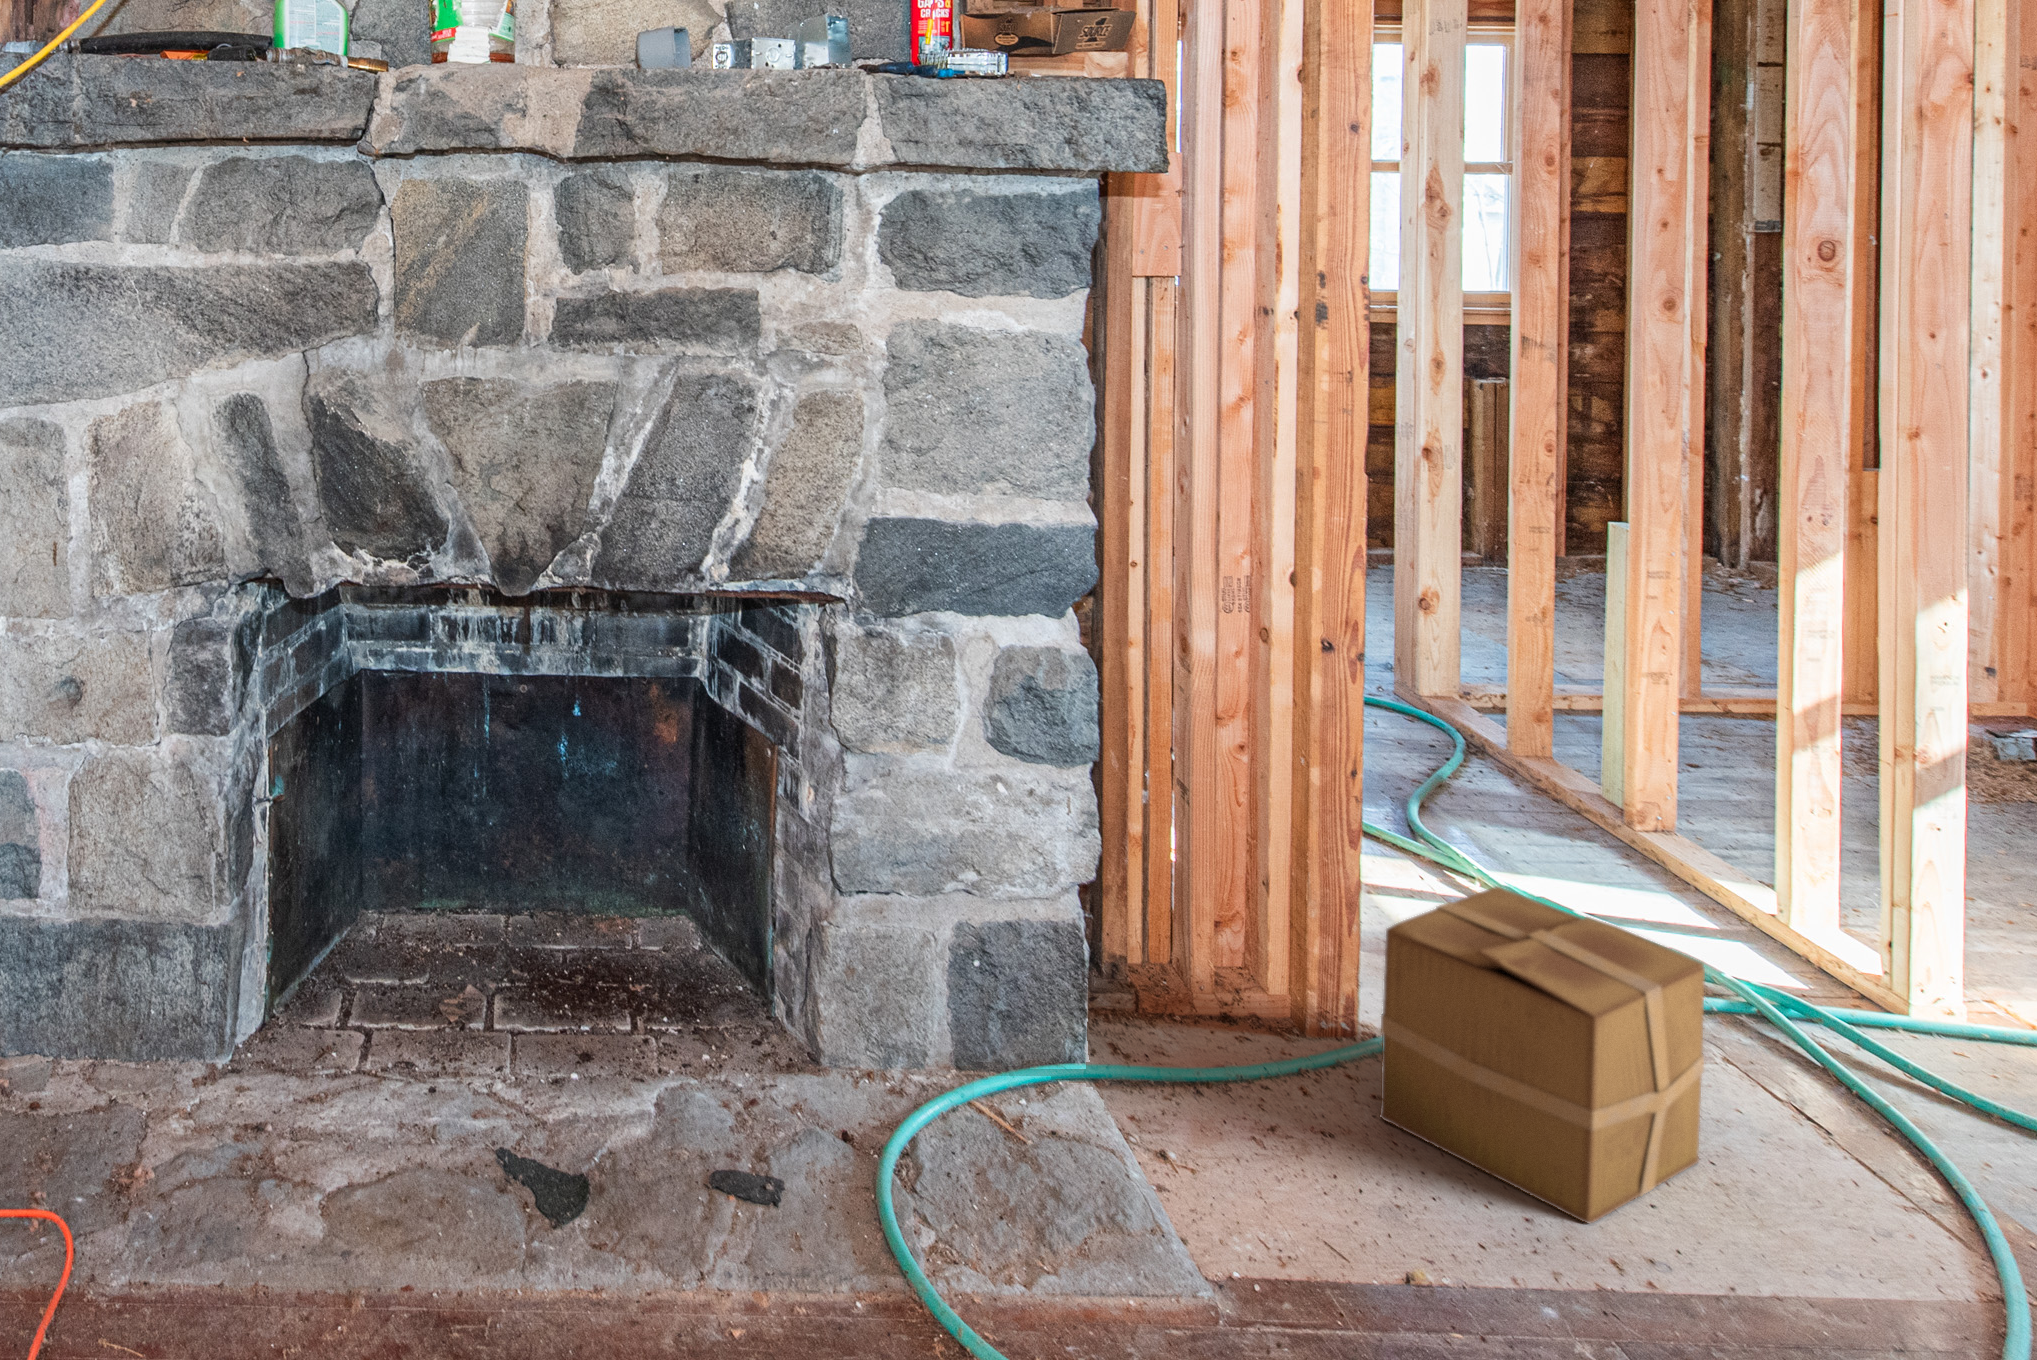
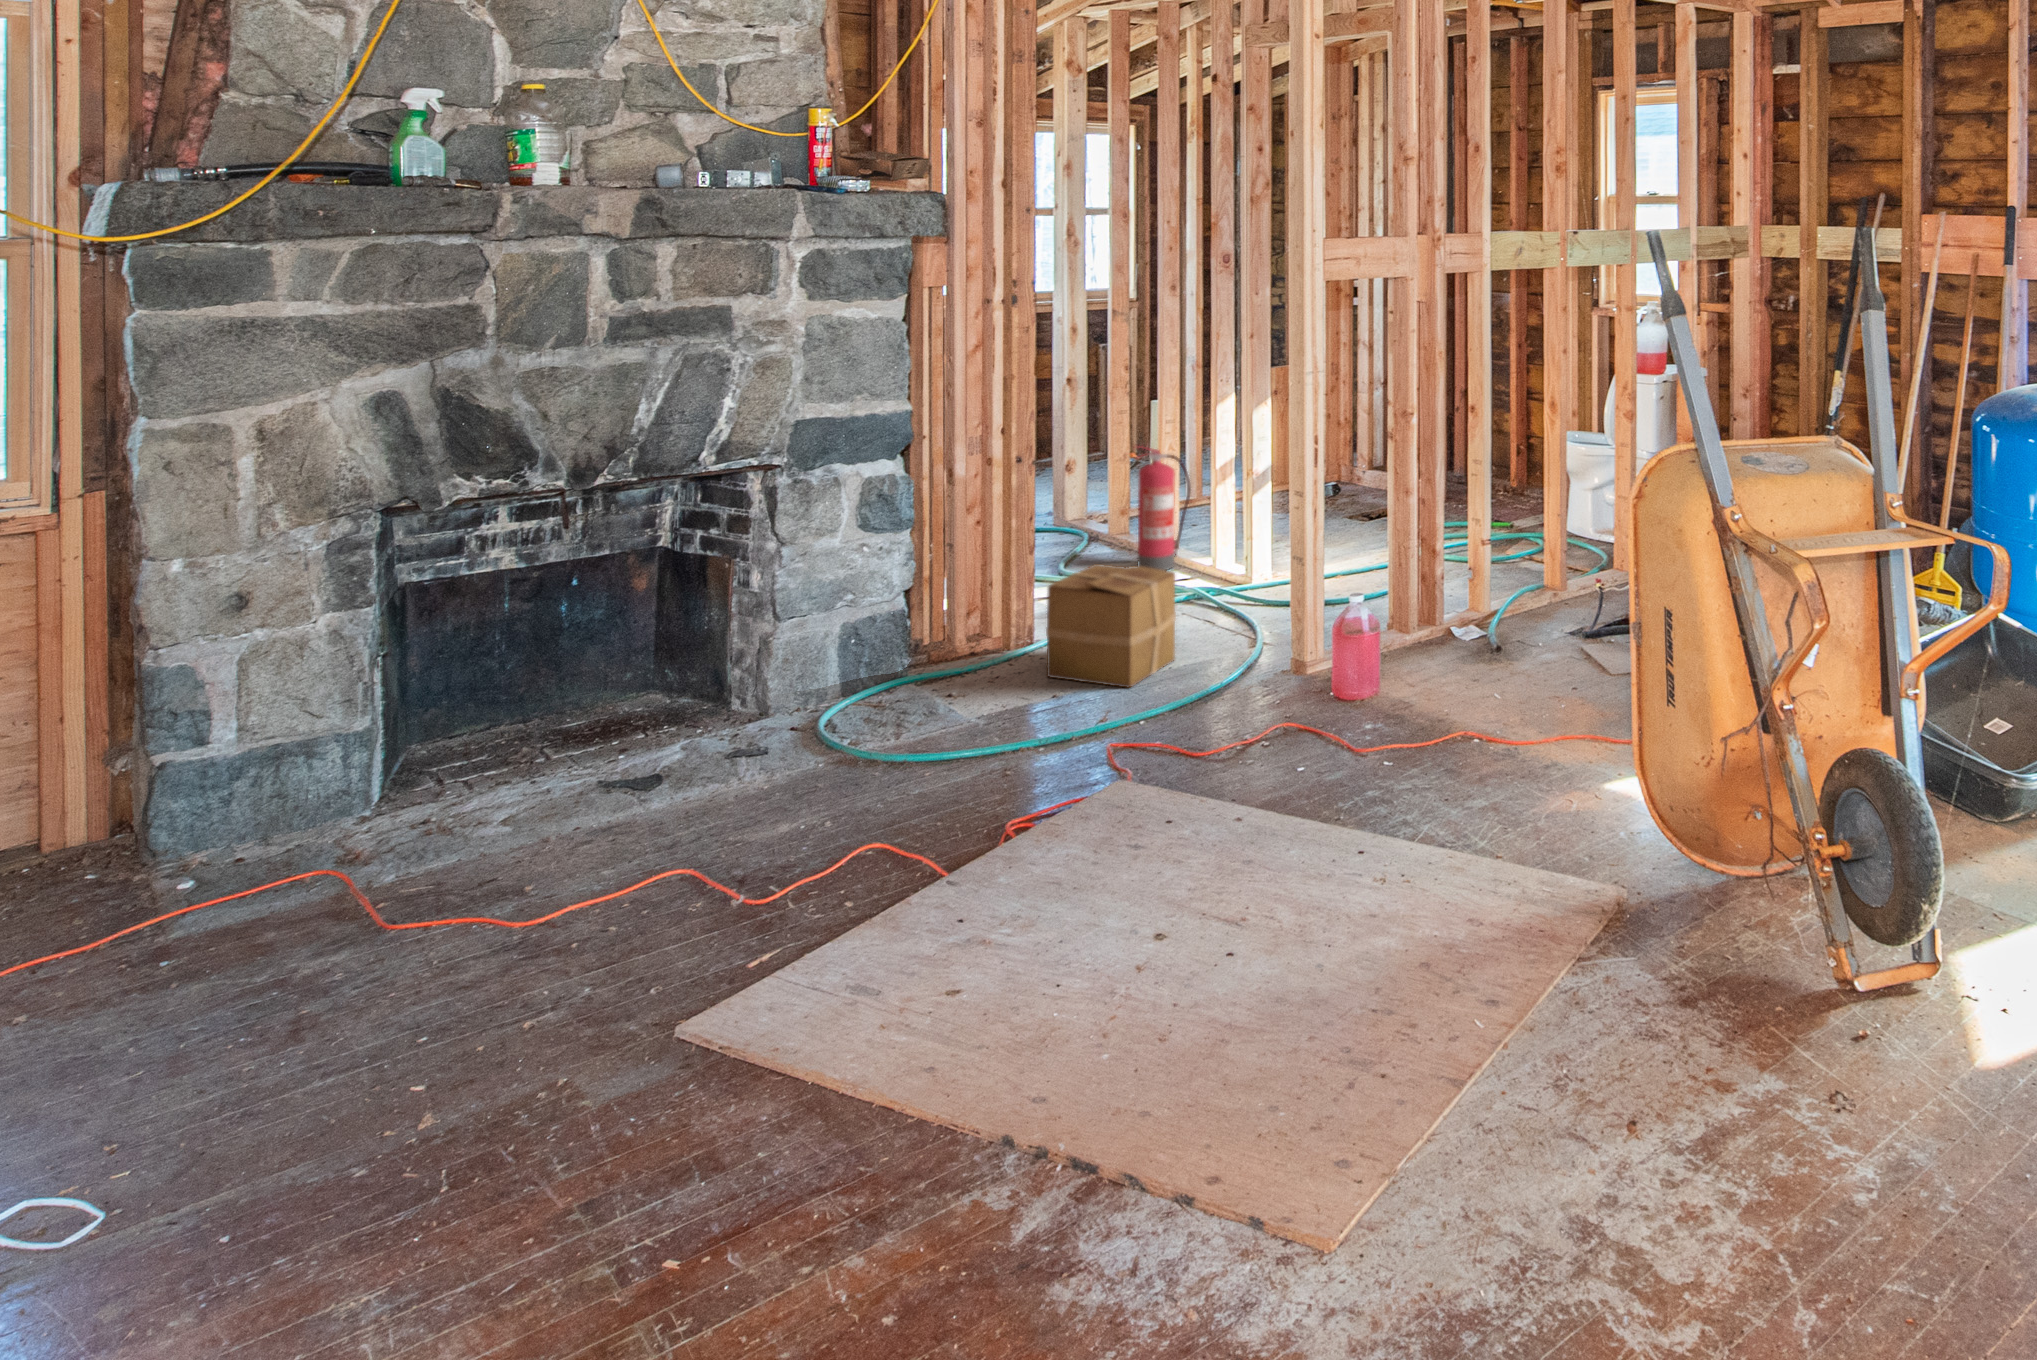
fire extinguisher: none [1568,609,1701,869] -> present [1138,448,1190,570]

